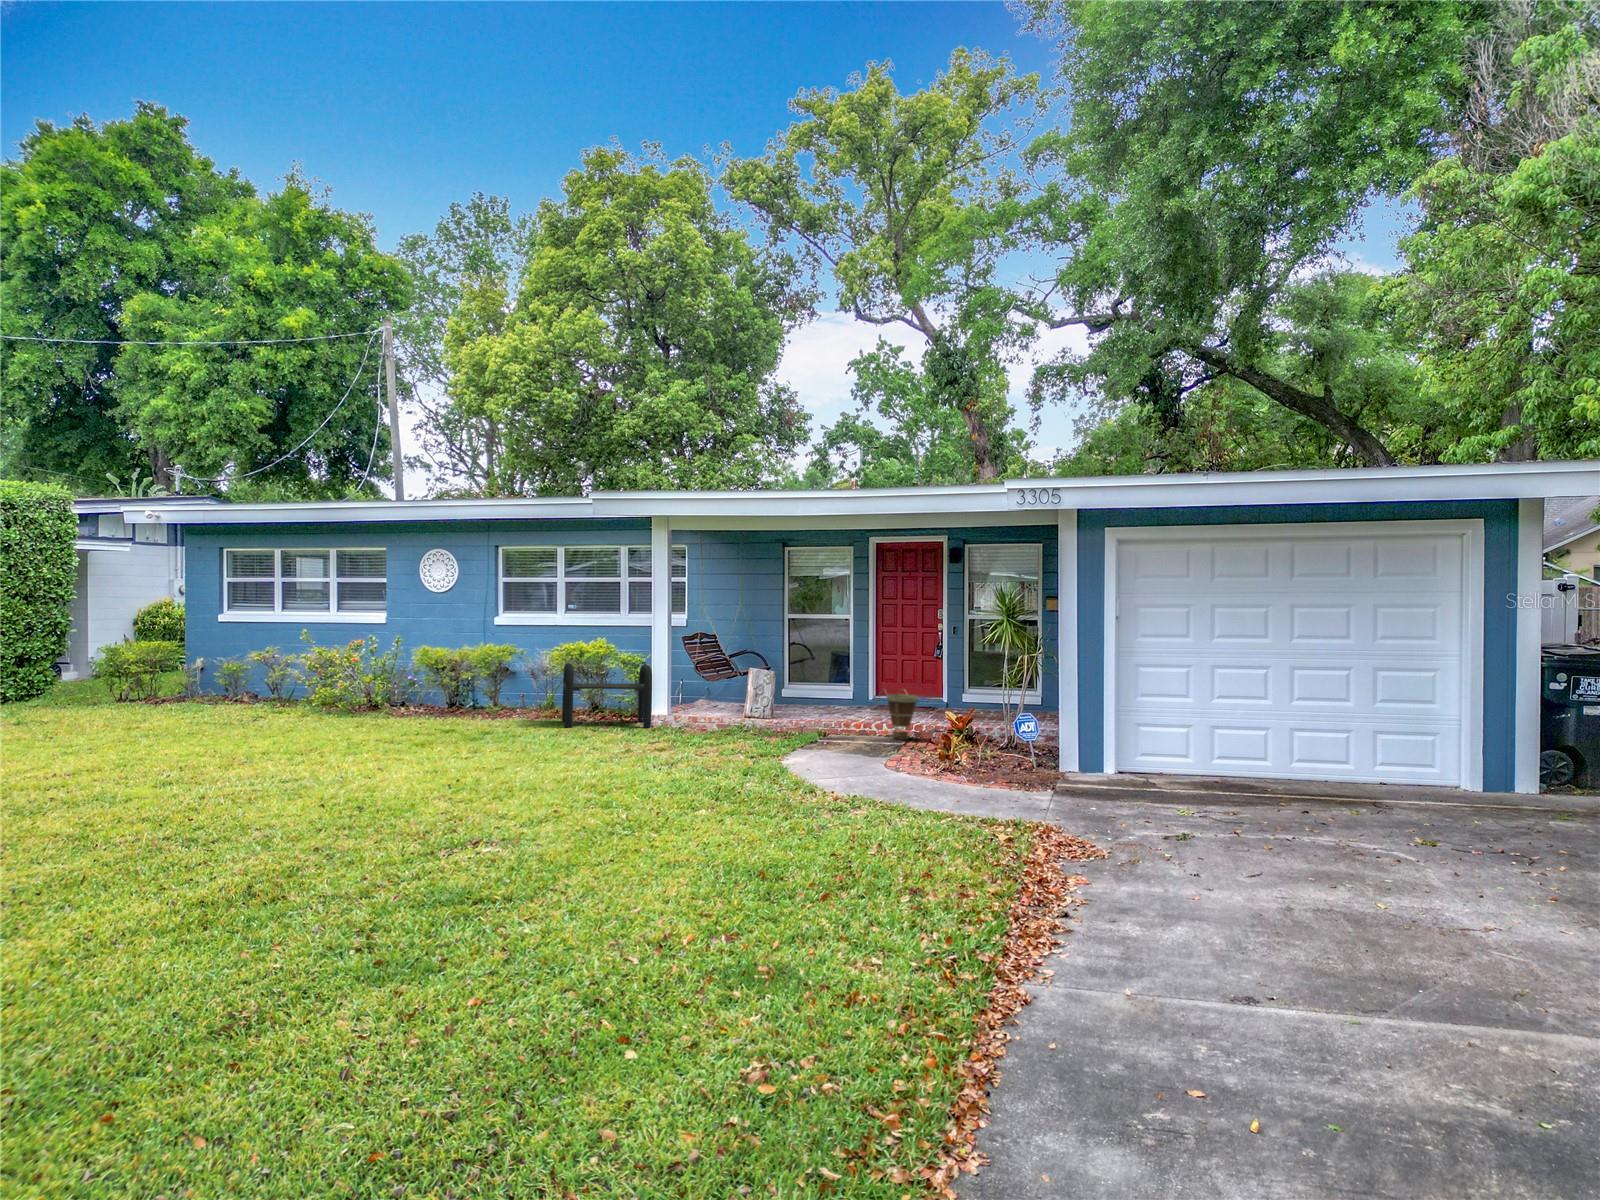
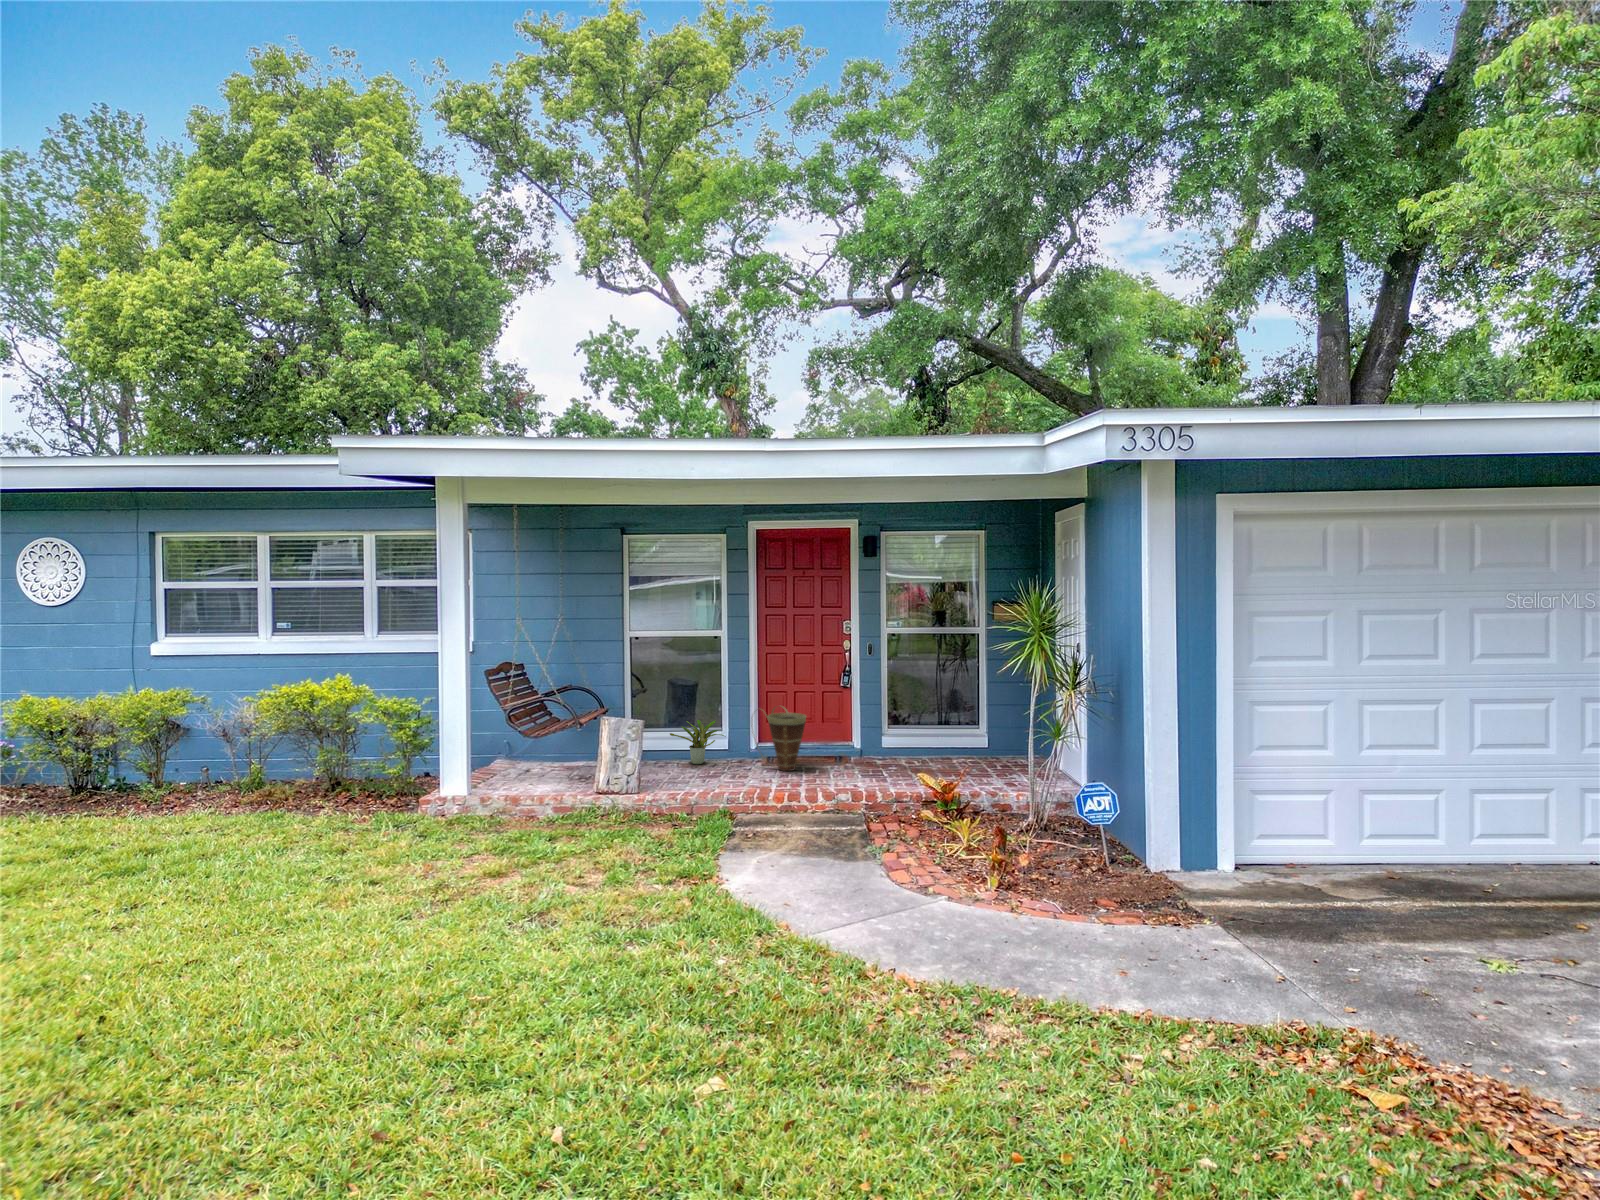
bench: present [562,663,652,728] -> none [289,703,443,820]
potted plant: none [817,695,859,731] -> present [670,720,724,764]

